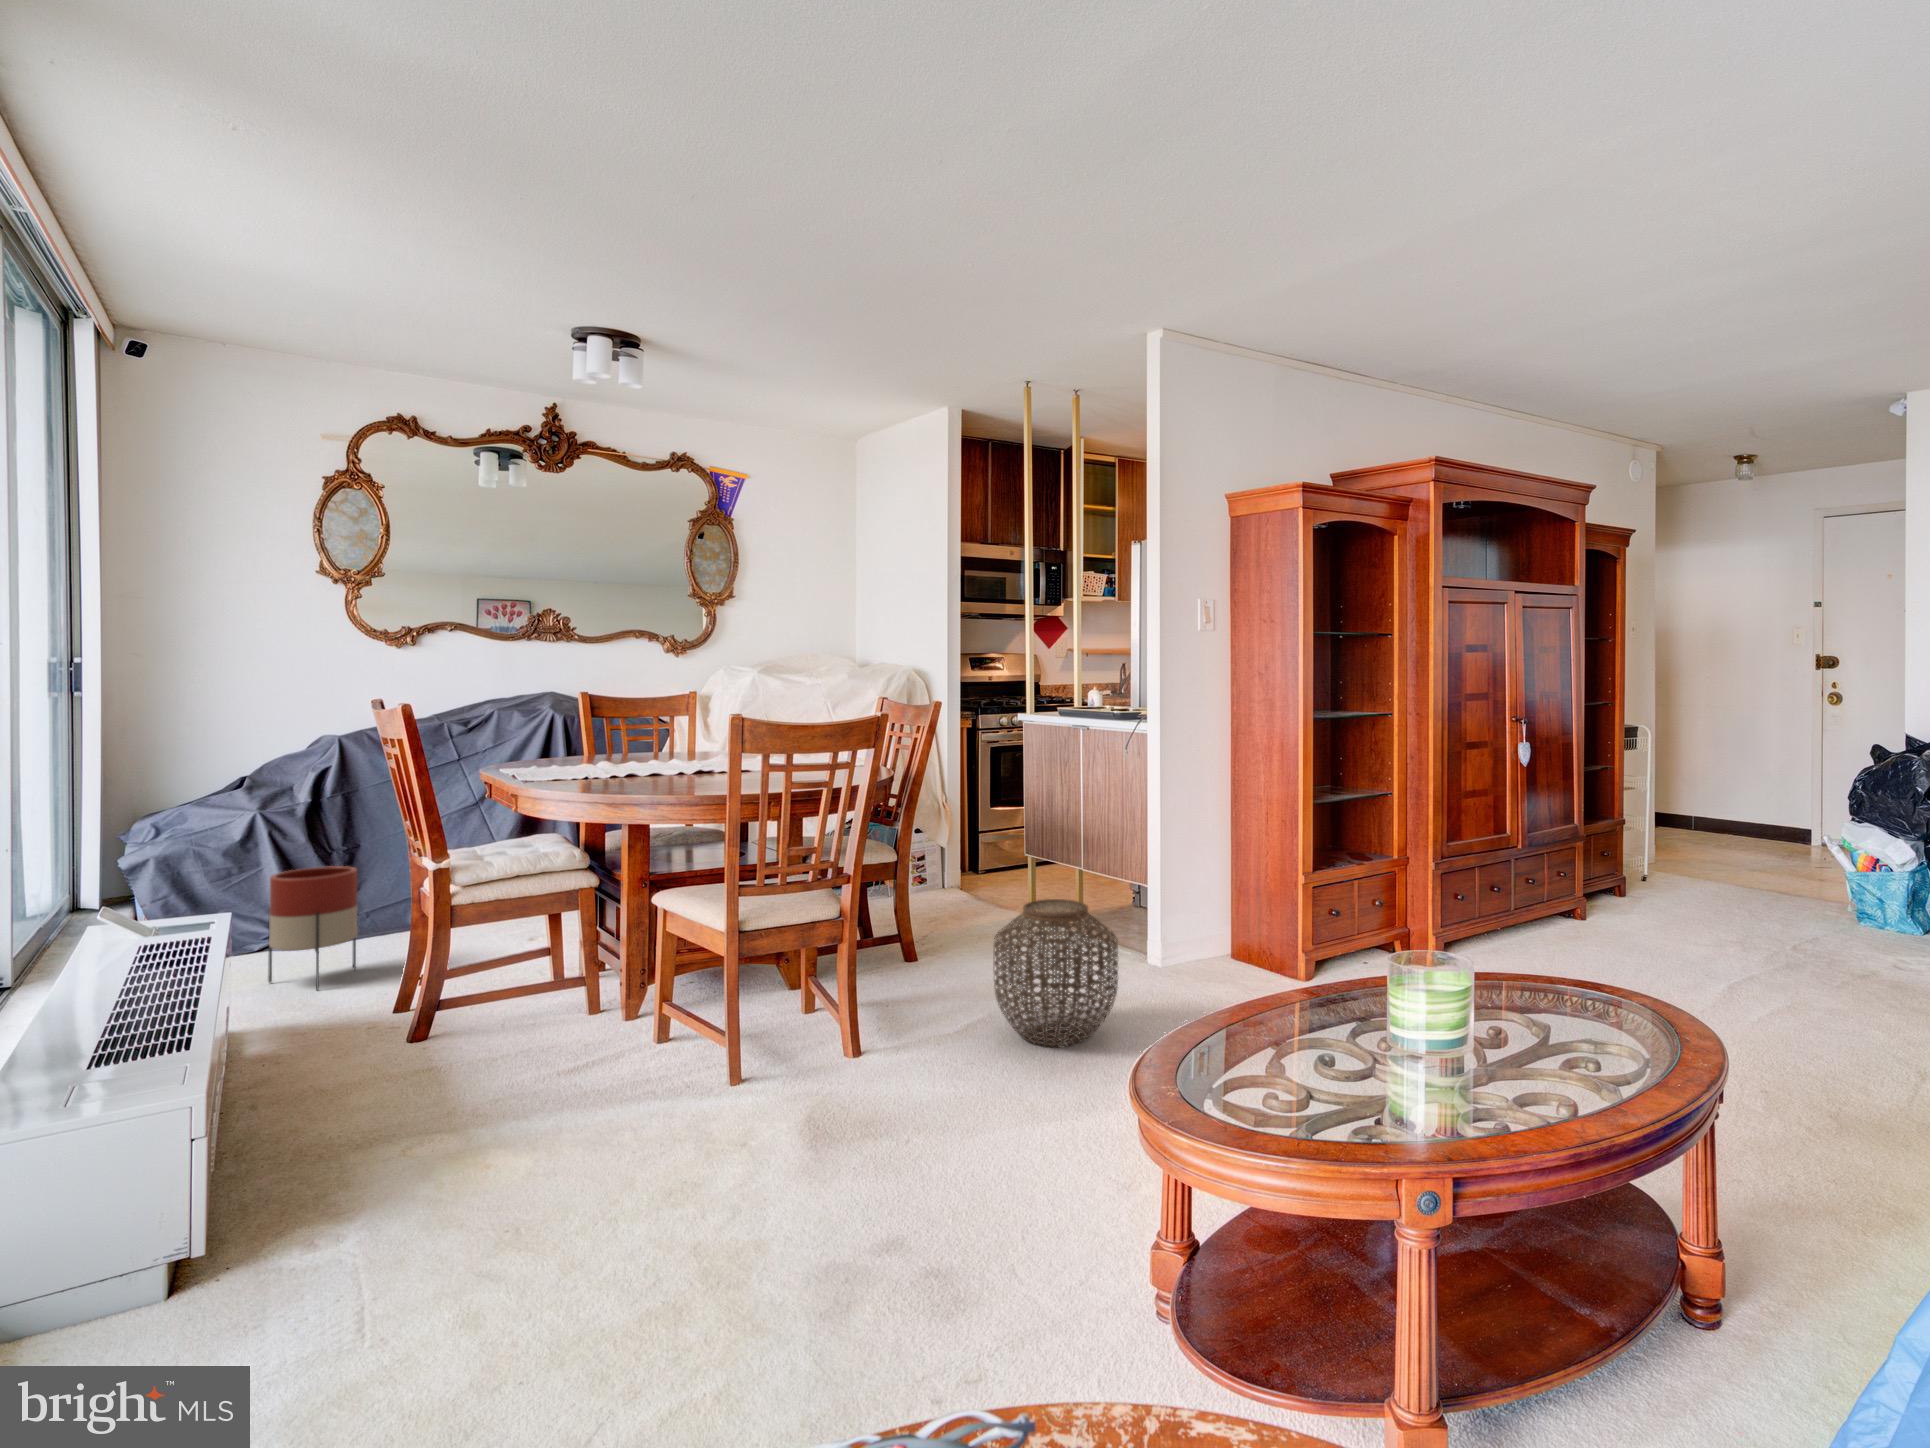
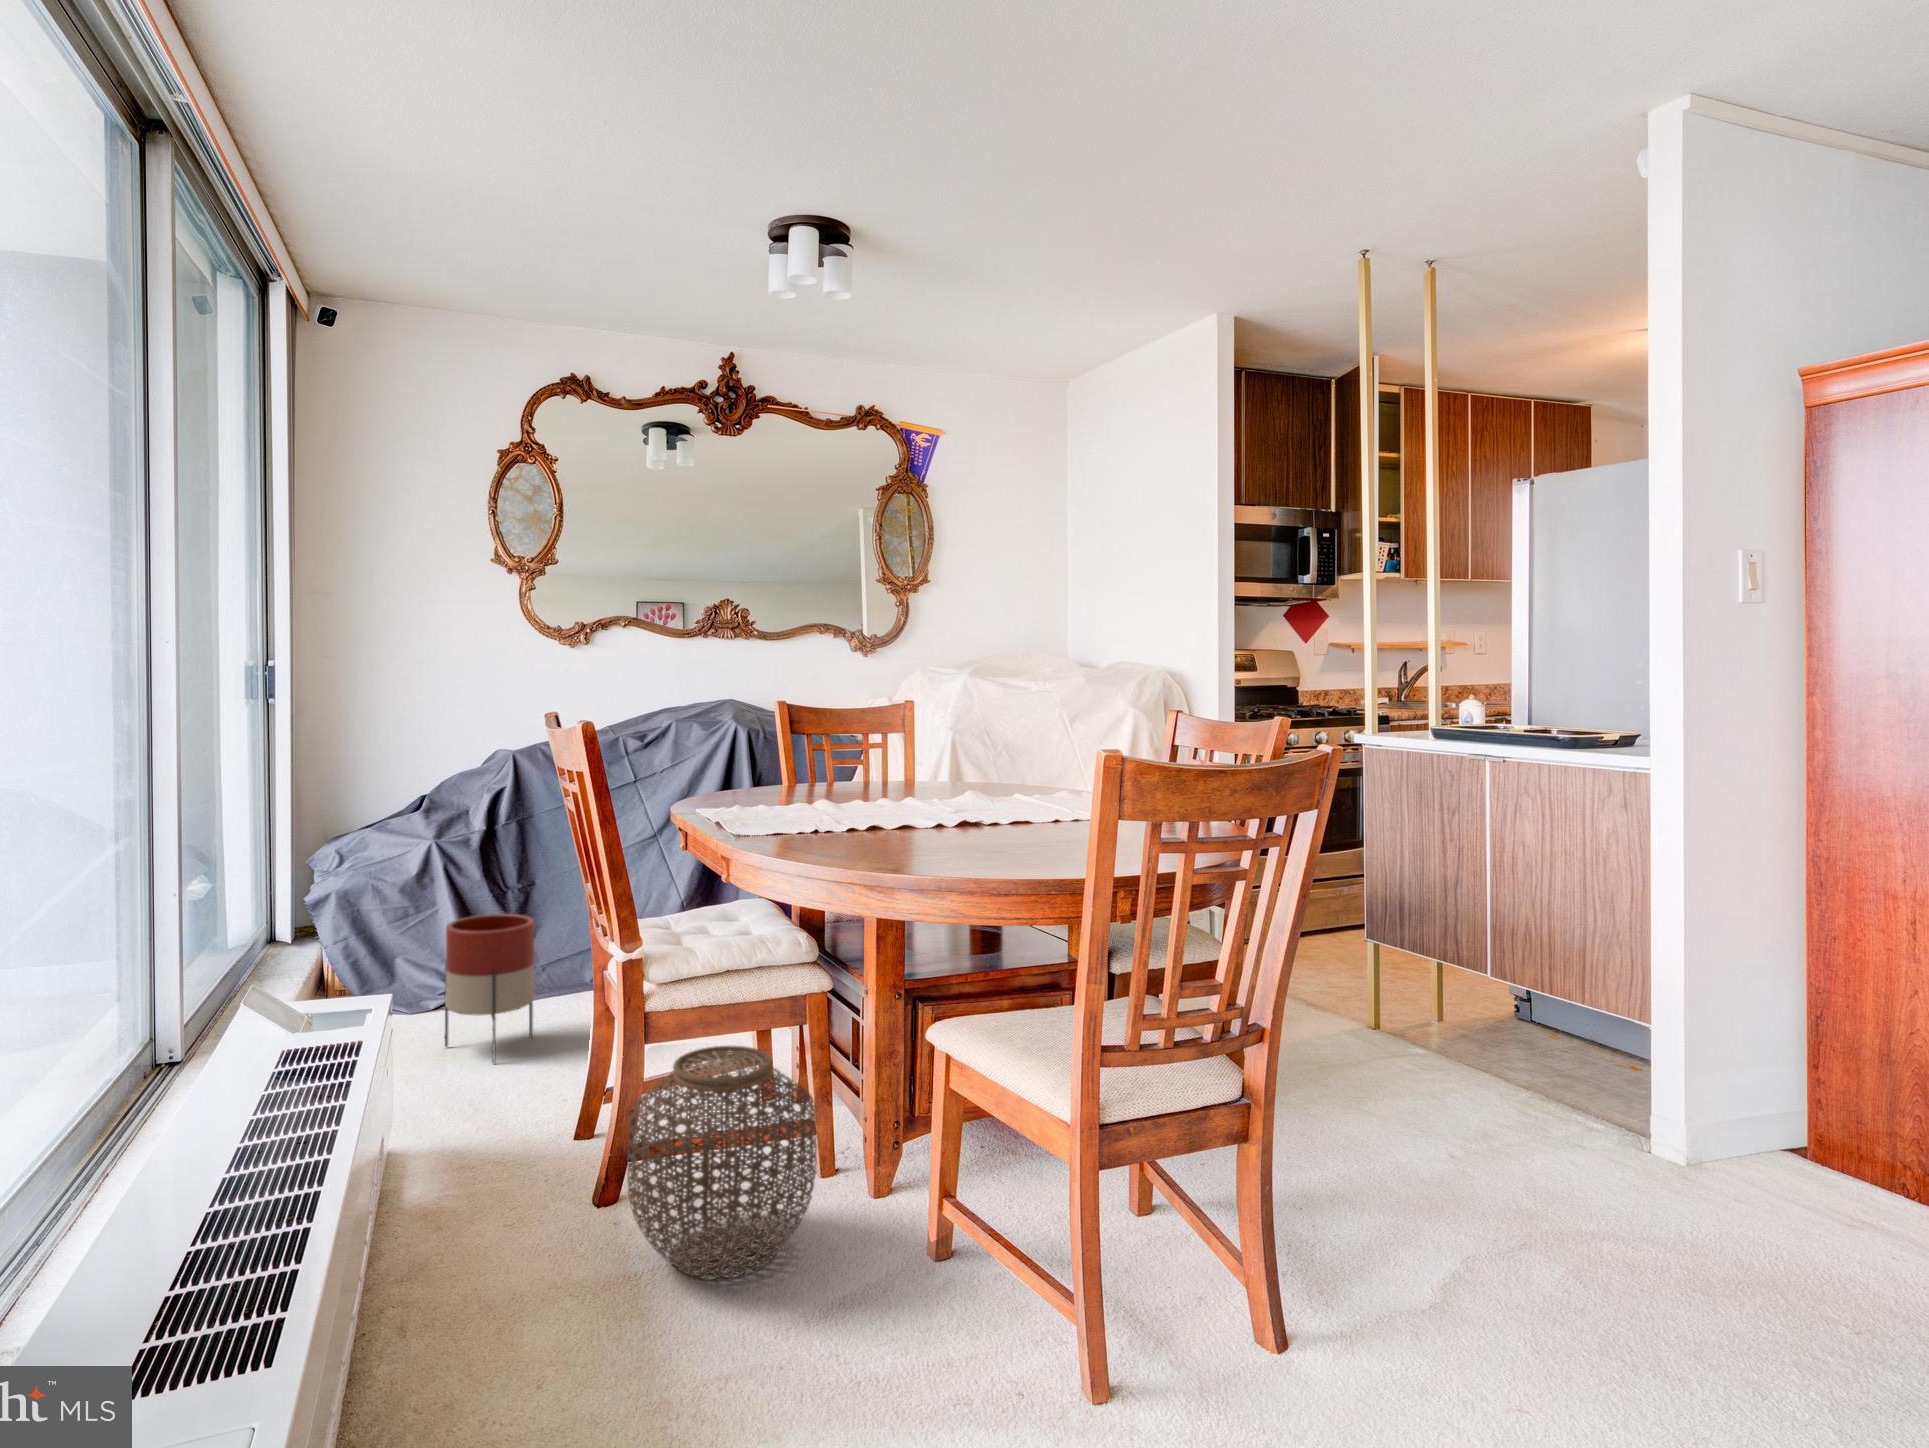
woven basket: present [994,899,1118,1047] -> present [627,1046,817,1278]

